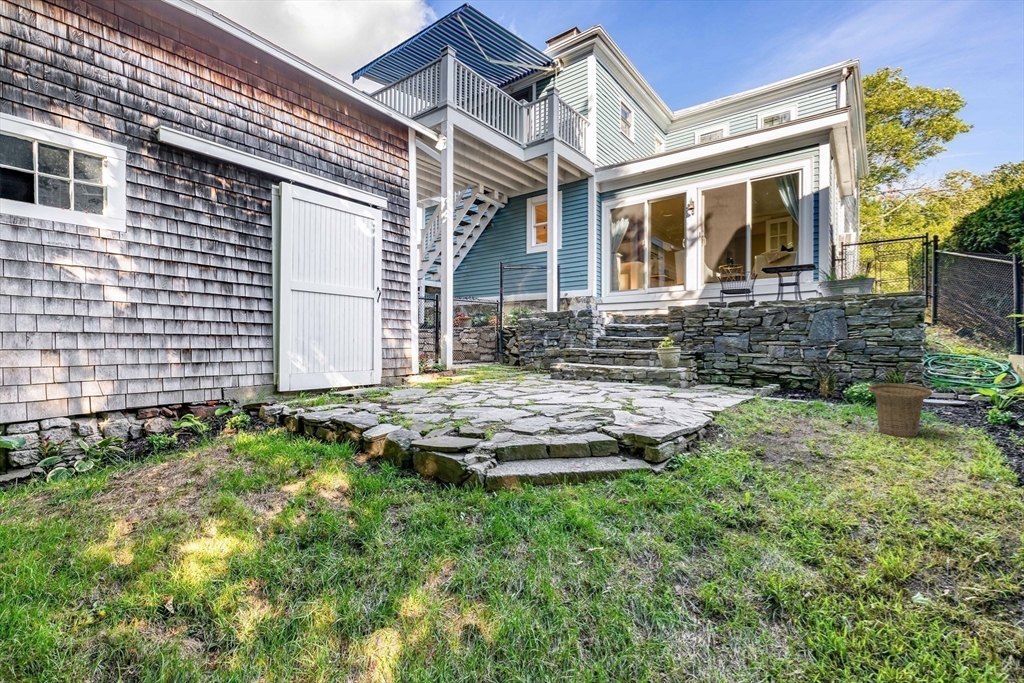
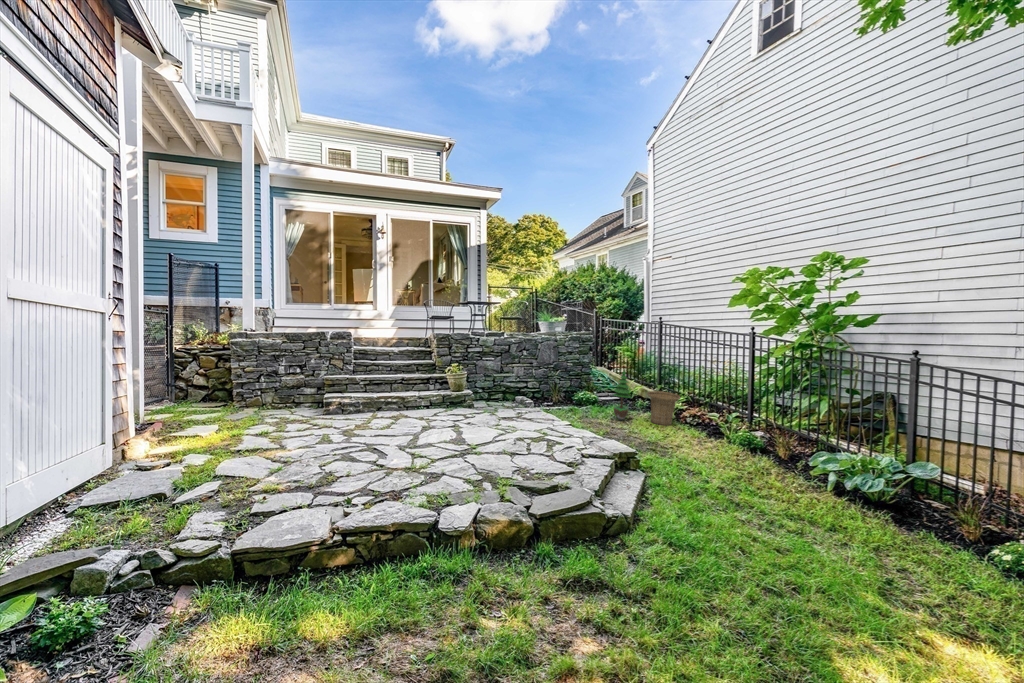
potted tree: none [815,348,847,420] -> present [613,370,631,420]

